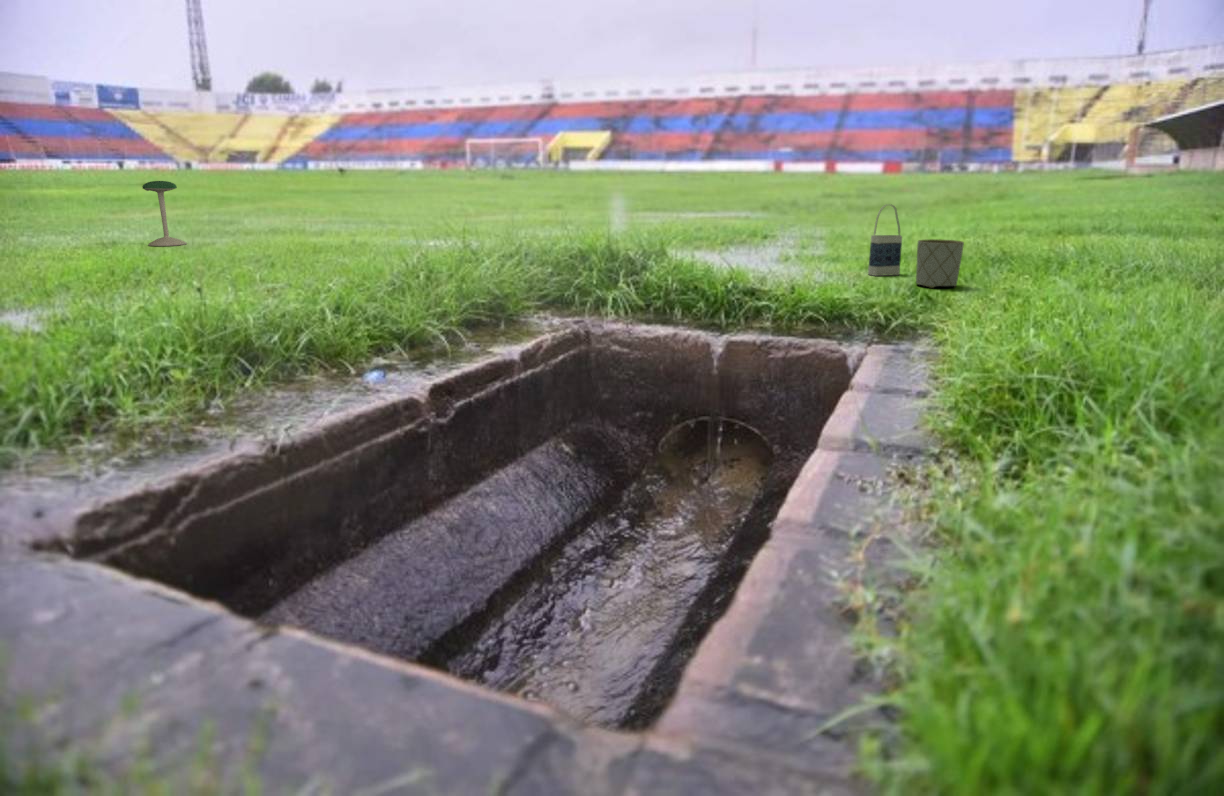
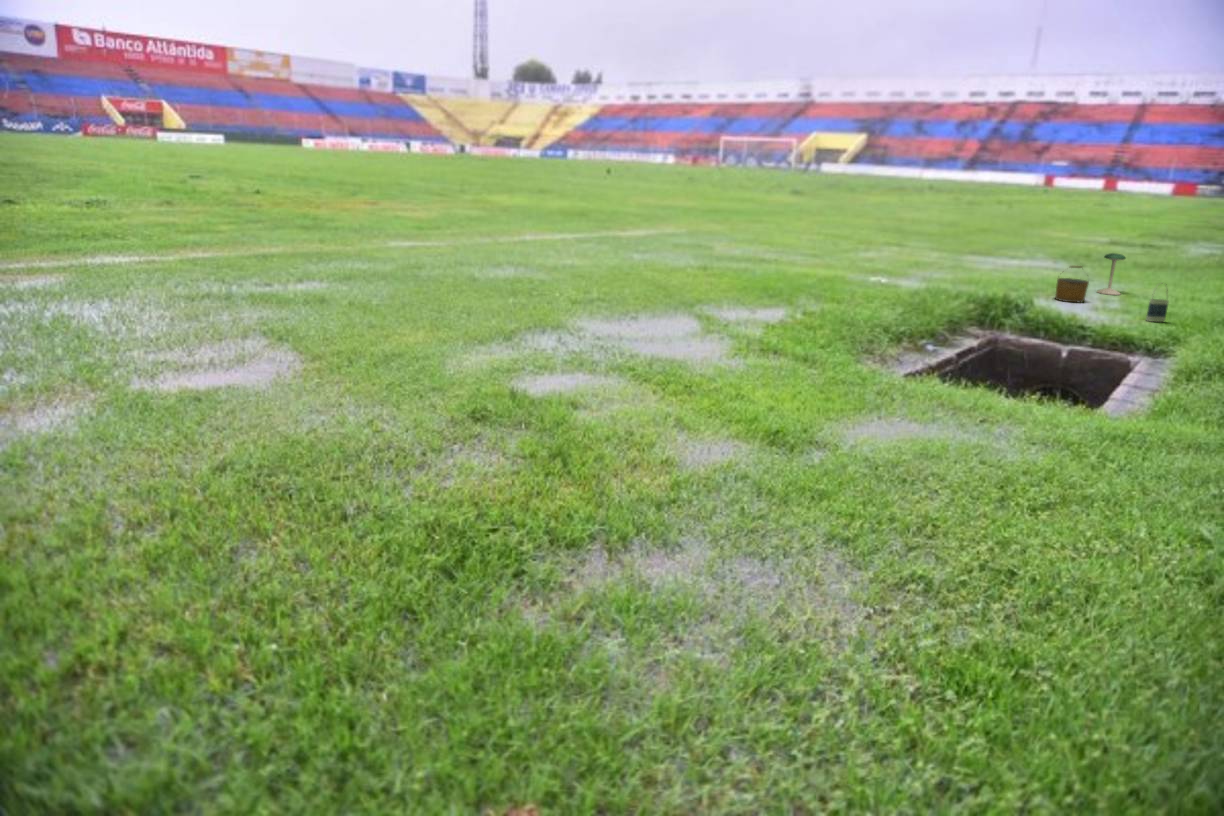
stool: present [142,181,187,246] -> present [1097,253,1126,295]
bucket: none [729,196,777,257] -> present [1055,266,1089,303]
planter: present [916,239,964,288] -> none [1174,305,1204,332]

